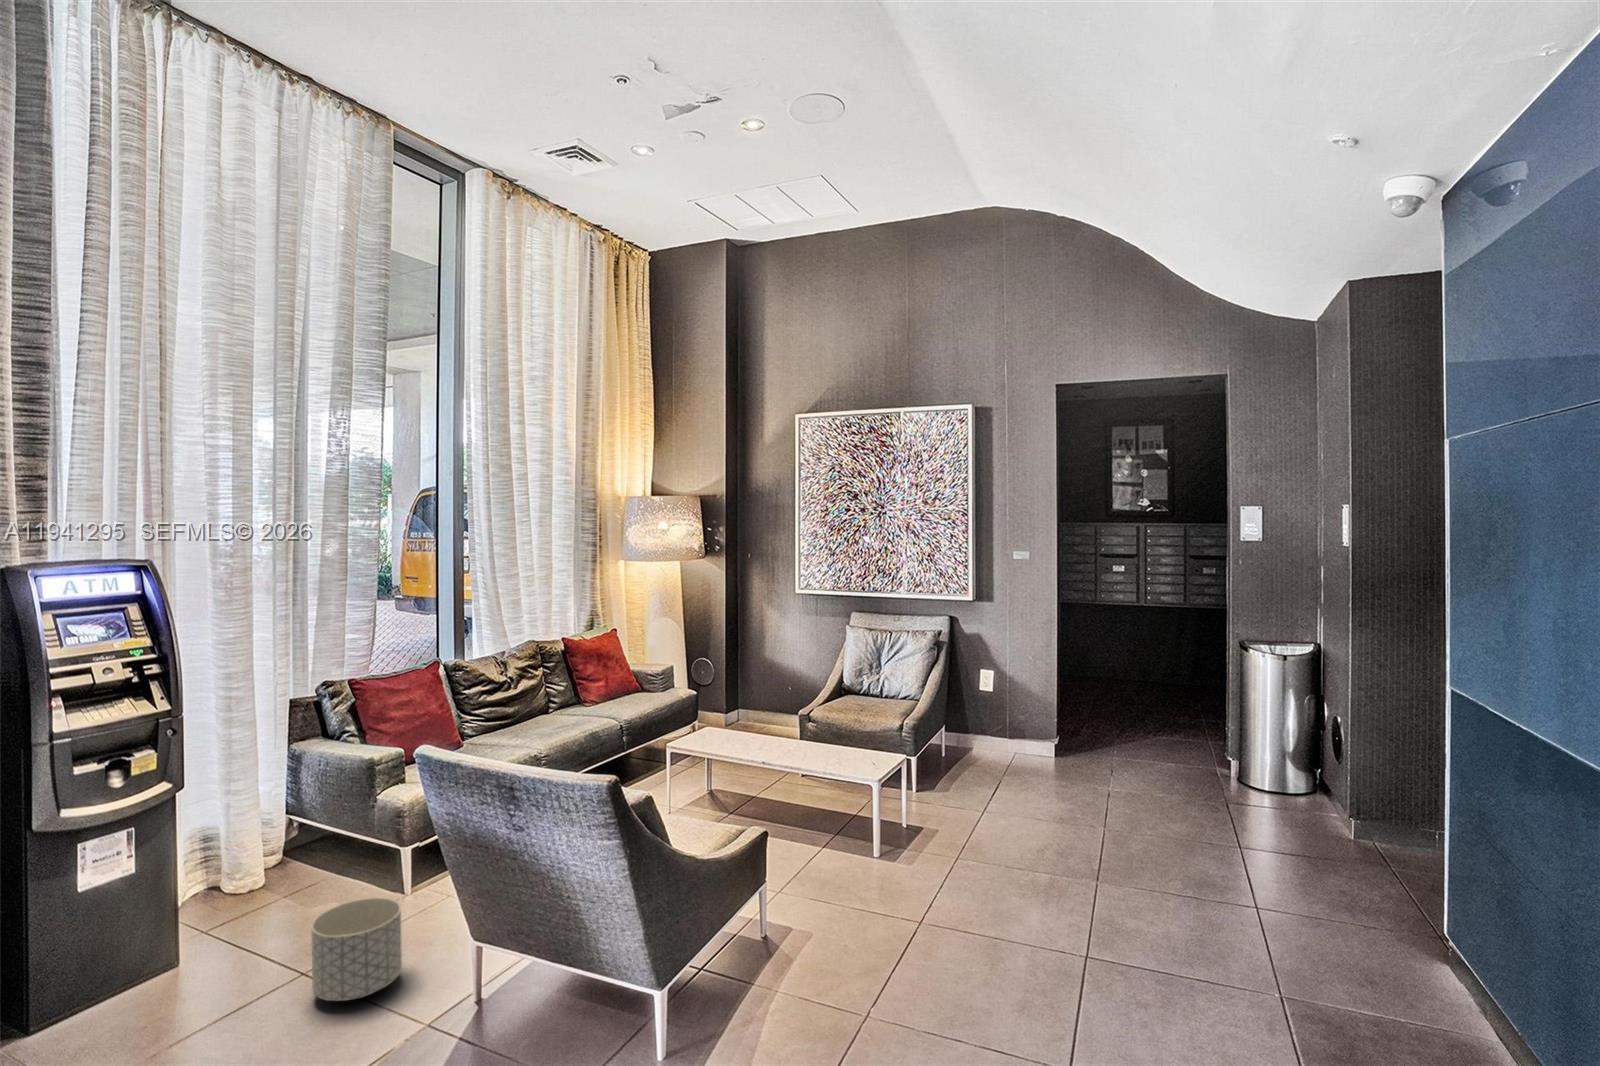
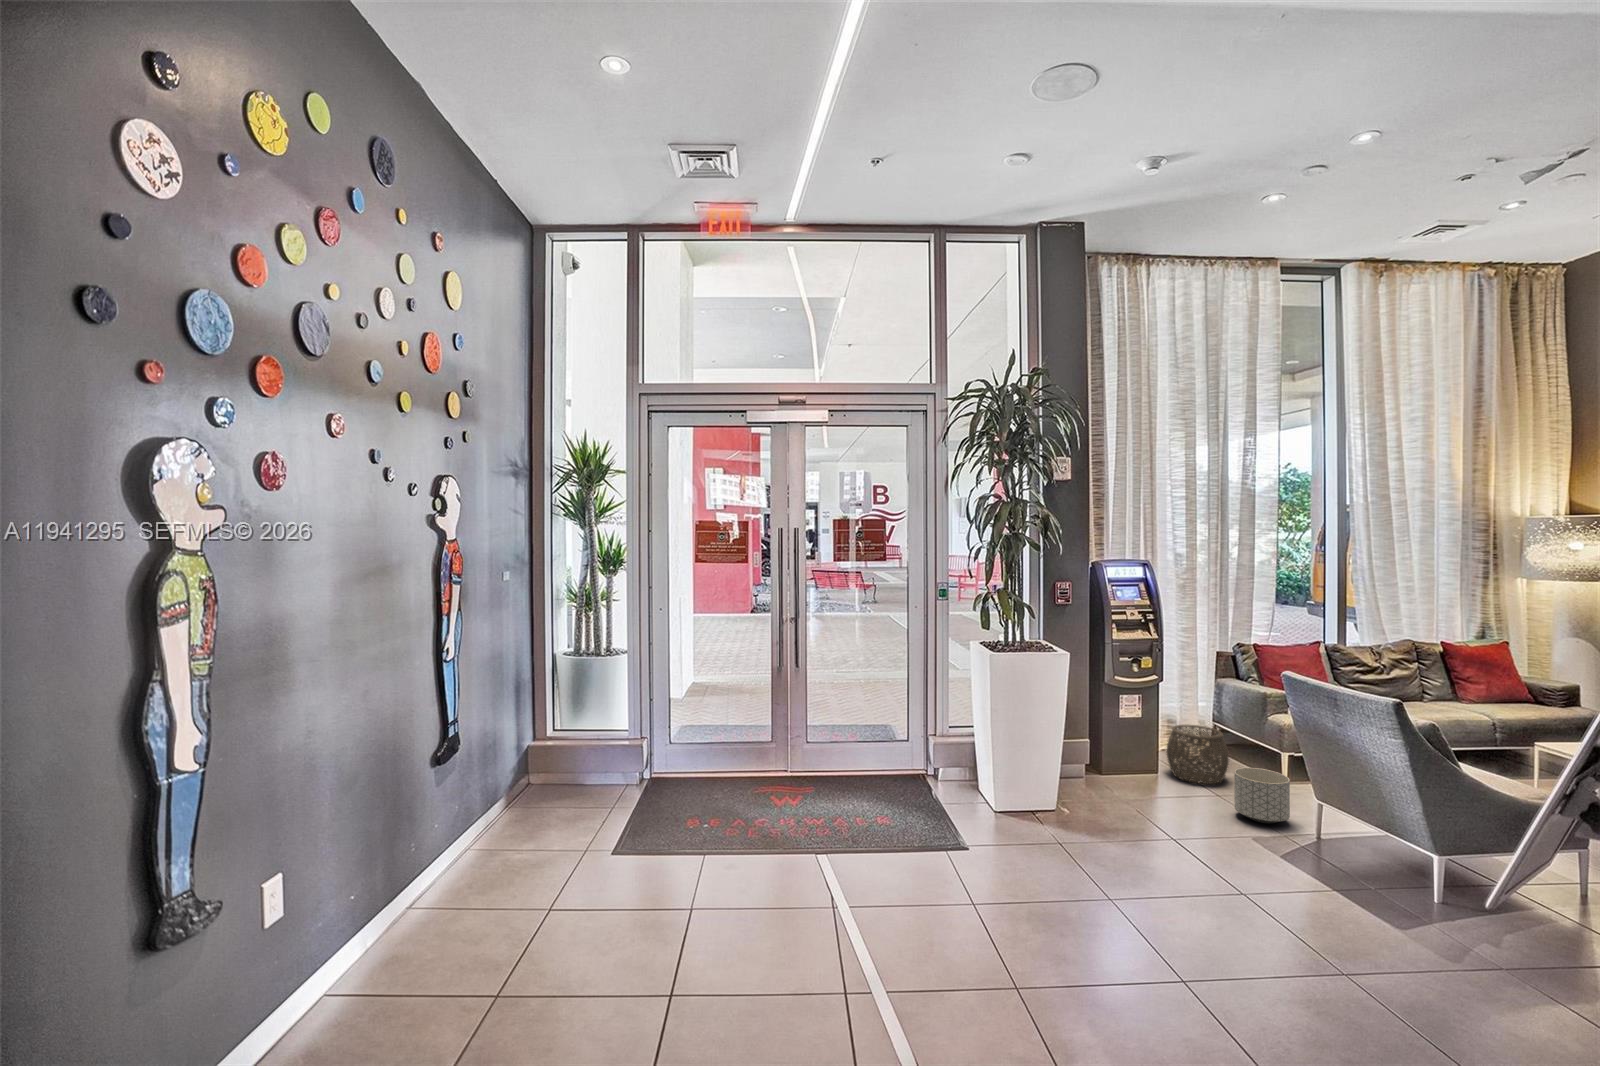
woven basket: none [191,839,309,956] -> present [1167,725,1229,784]

